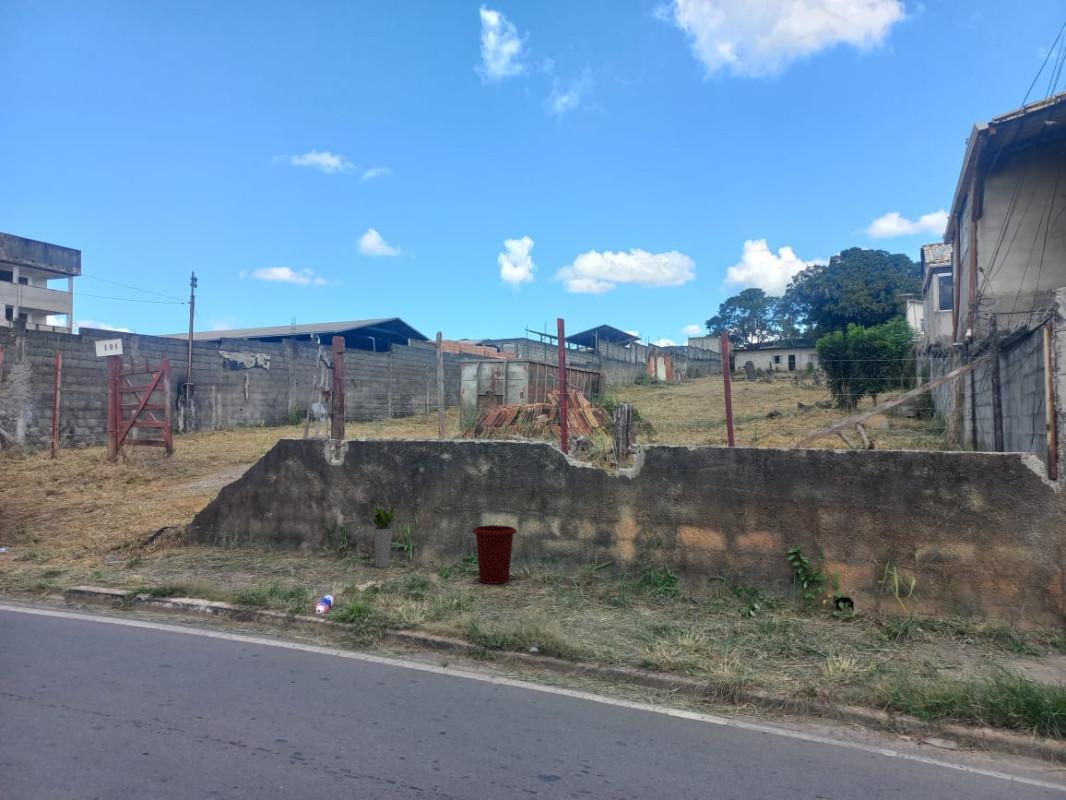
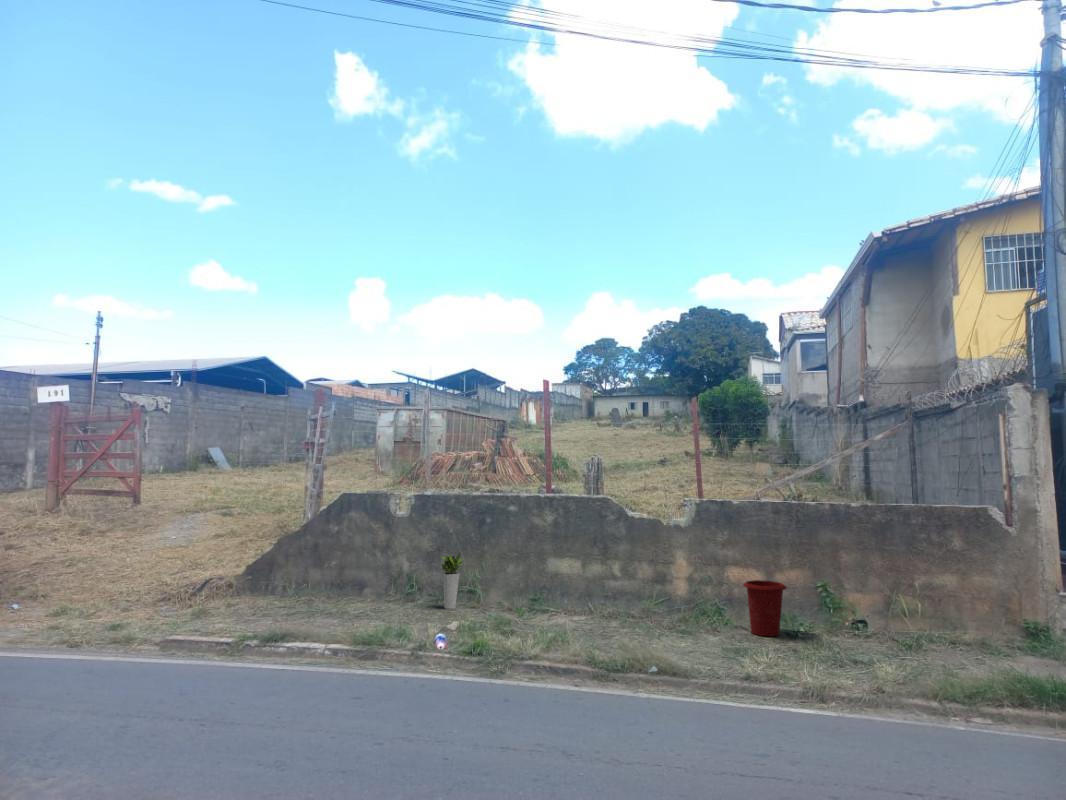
waste bin: present [473,525,517,584] -> present [743,580,787,636]

